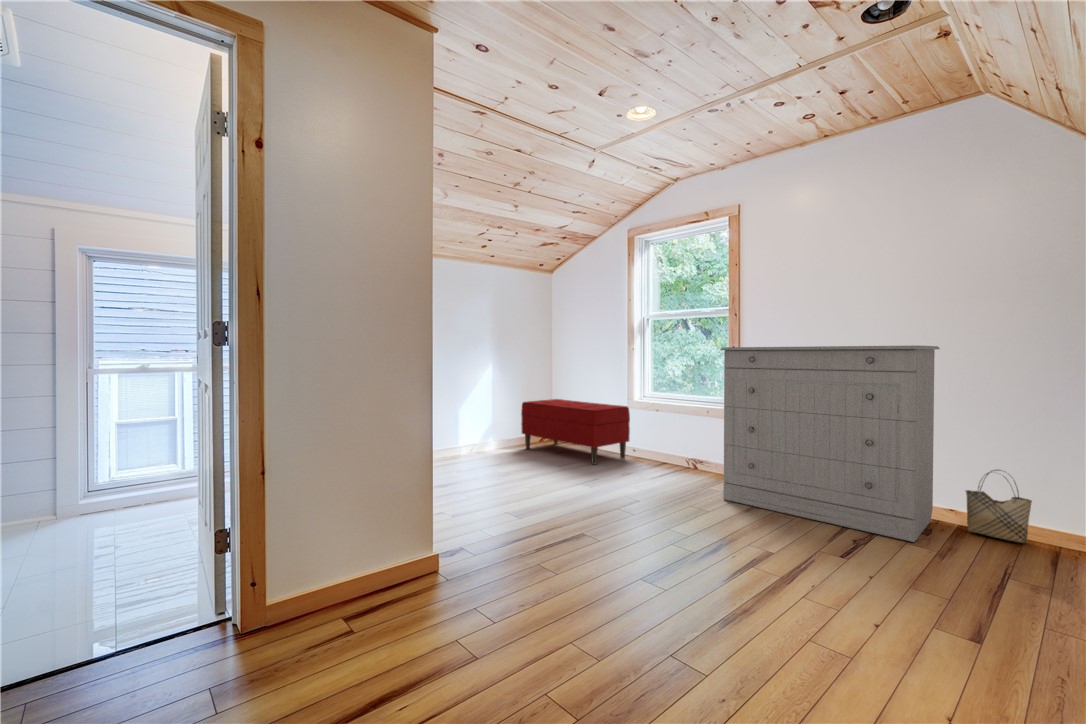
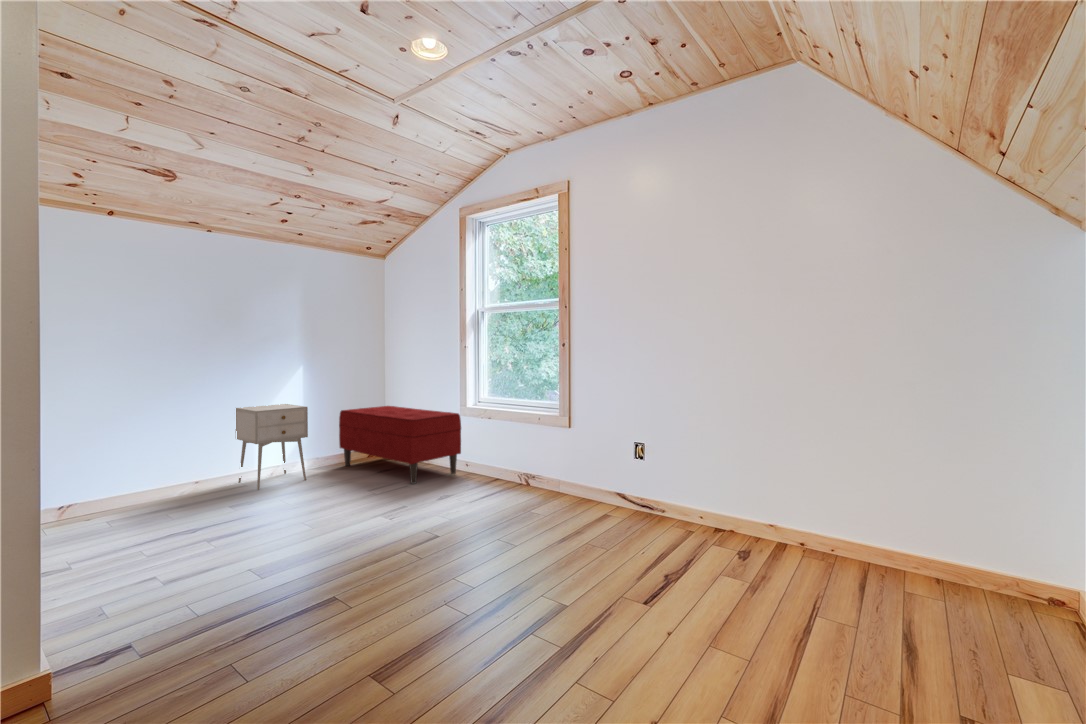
dresser: present [720,345,940,542] -> none [533,340,760,571]
nightstand: none [450,396,505,464] -> present [235,404,308,490]
woven basket: present [966,470,1032,543] -> none [784,479,847,562]

